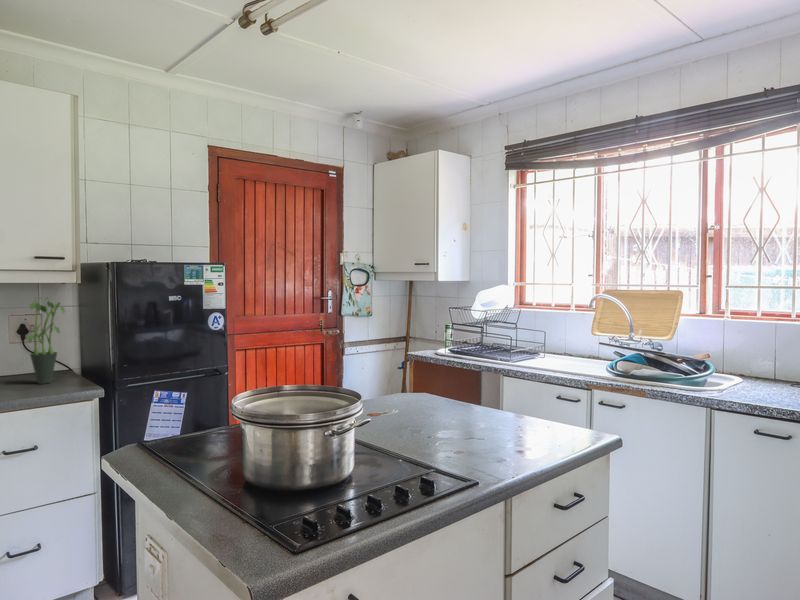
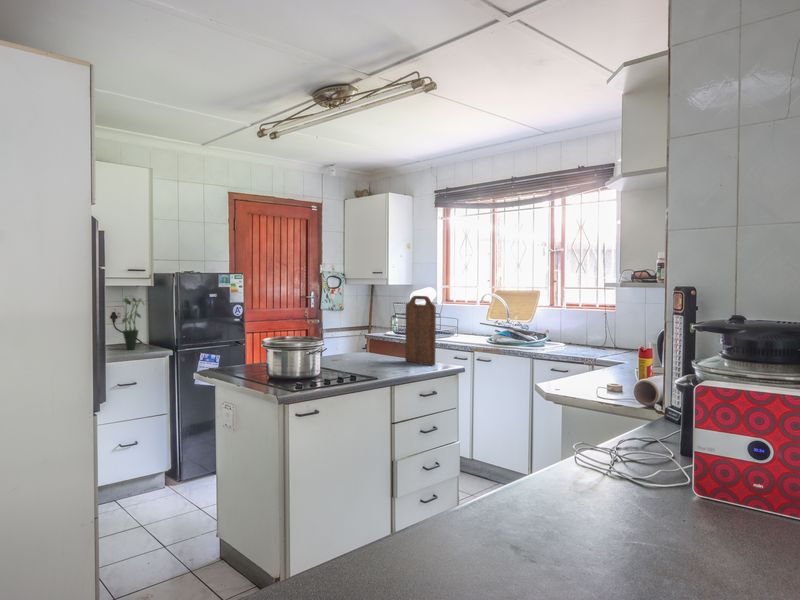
cutting board: none [505,300,573,435] -> present [405,296,436,365]

